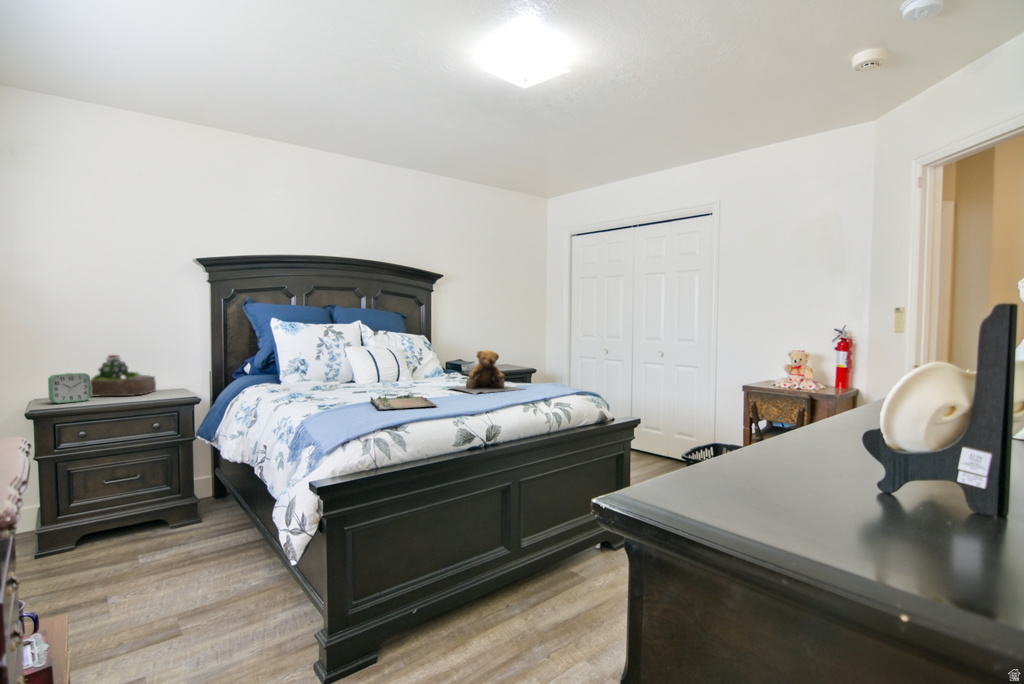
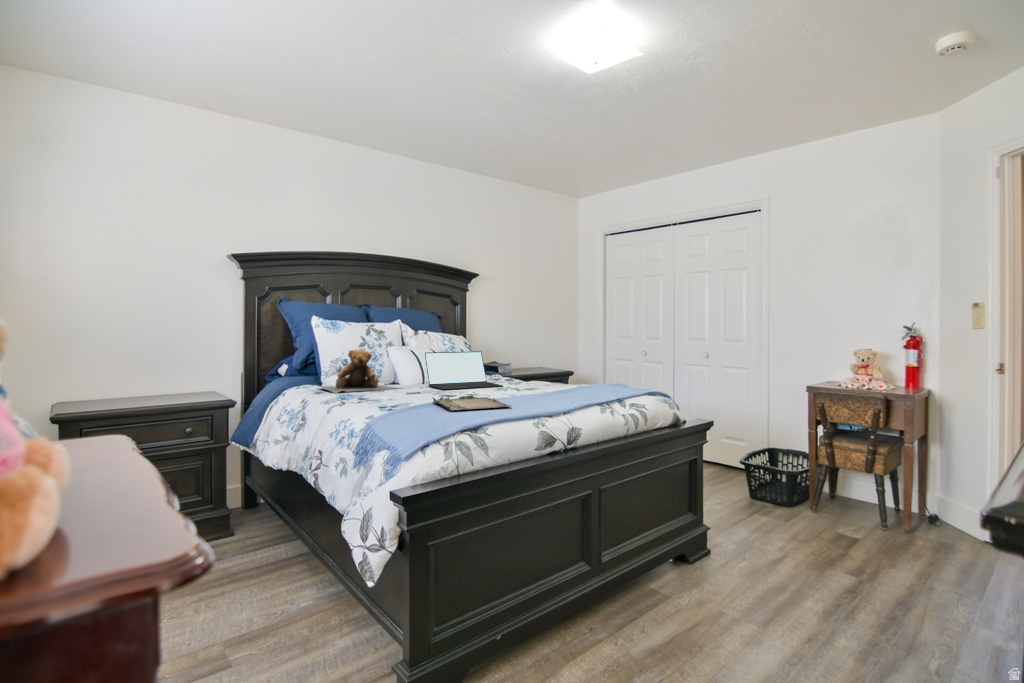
teddy bear: present [448,350,523,394] -> present [320,350,397,393]
laptop: none [378,352,451,389] -> present [425,351,503,390]
succulent plant: present [90,355,156,396] -> none [119,355,188,400]
alarm clock: present [48,373,91,403] -> none [77,374,121,407]

